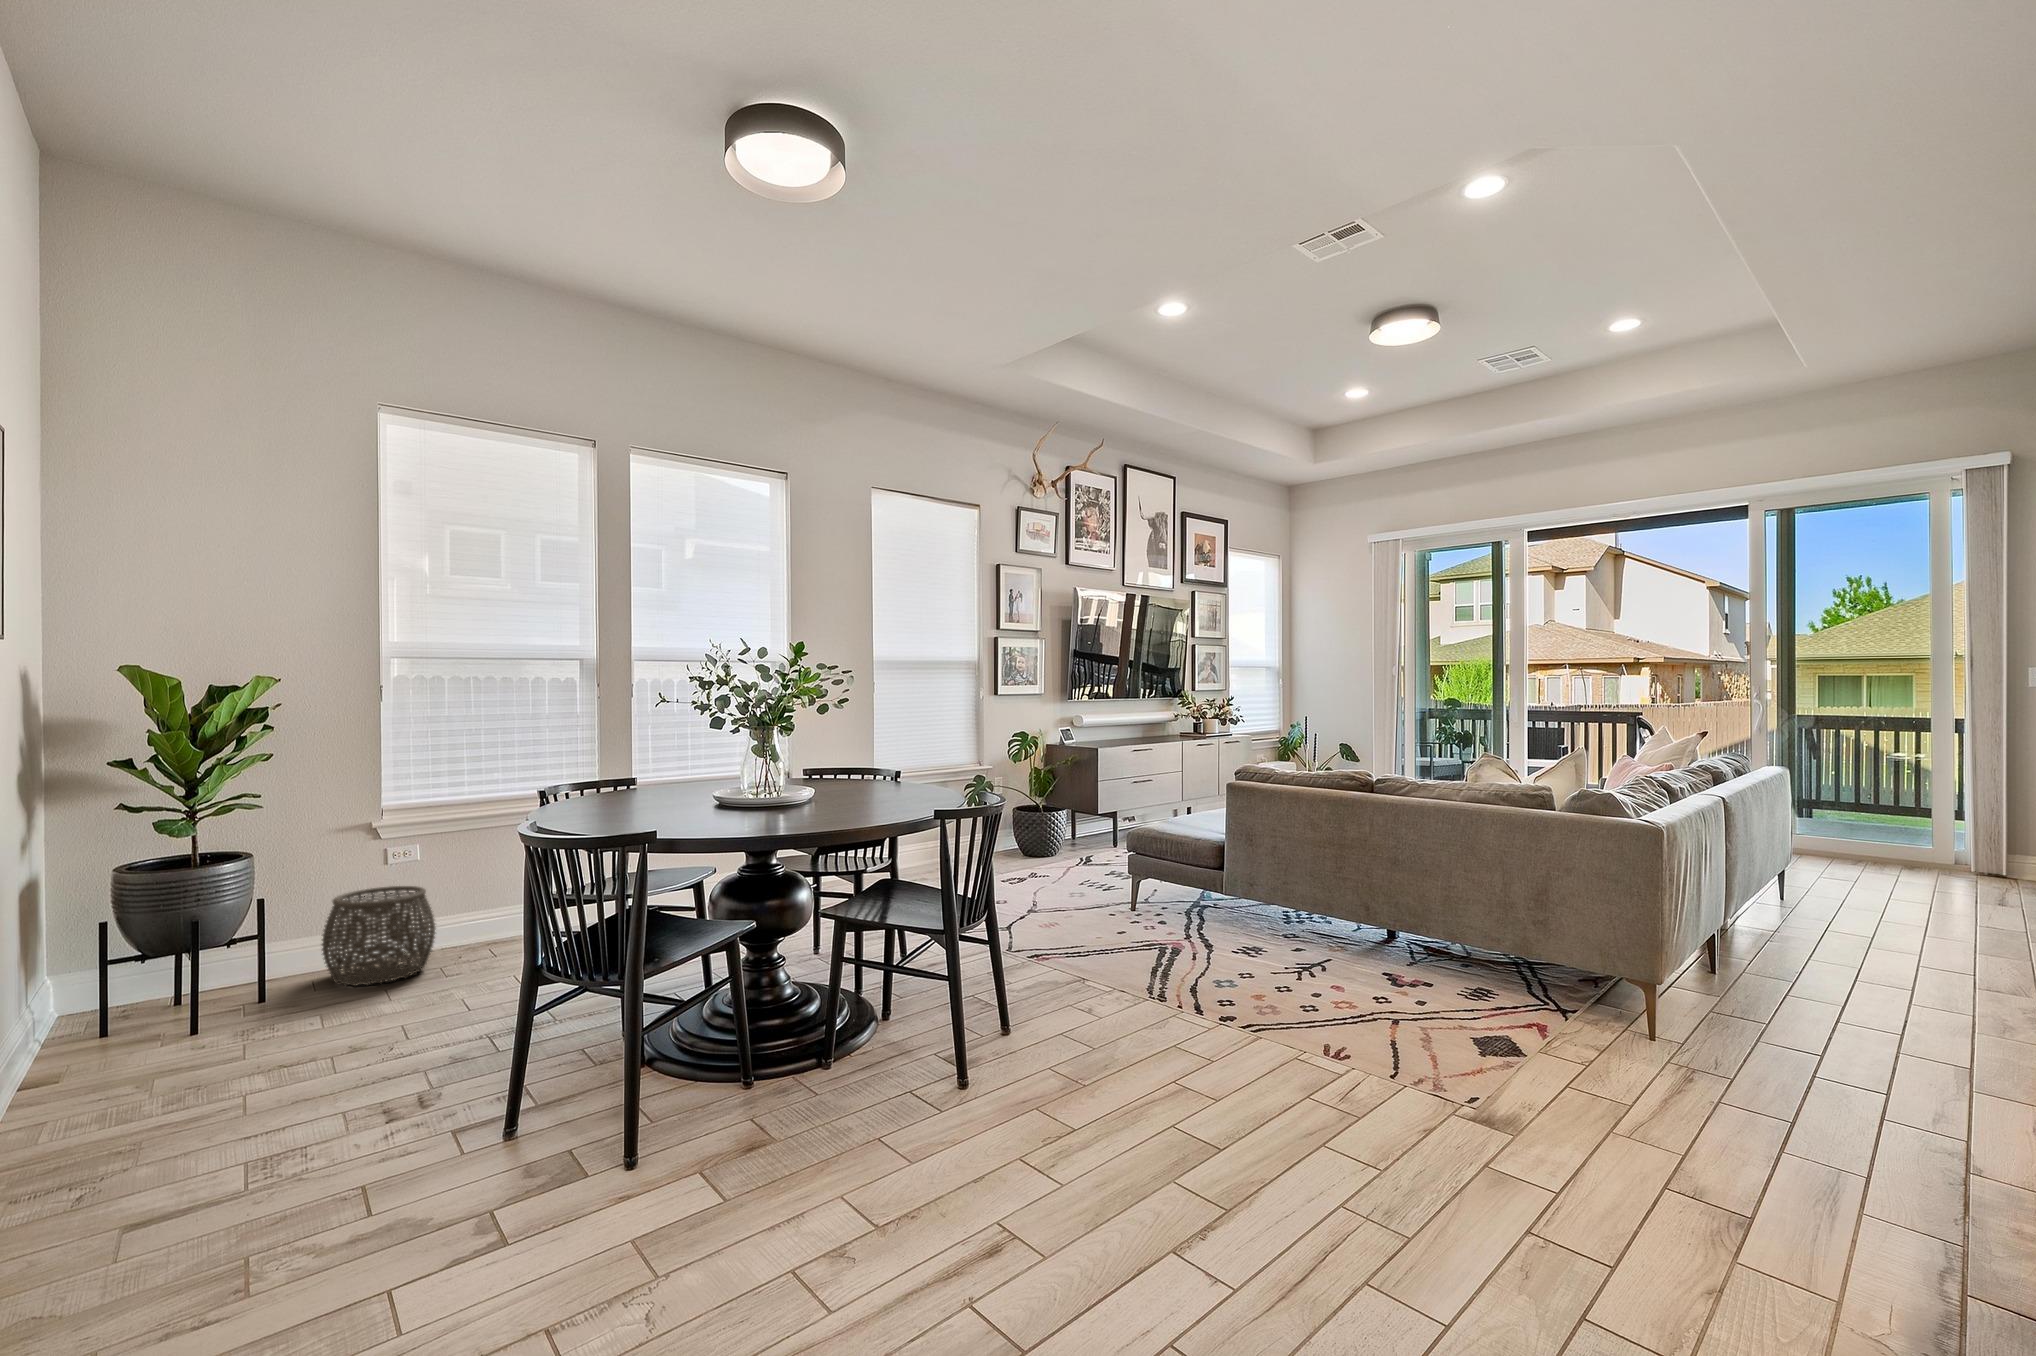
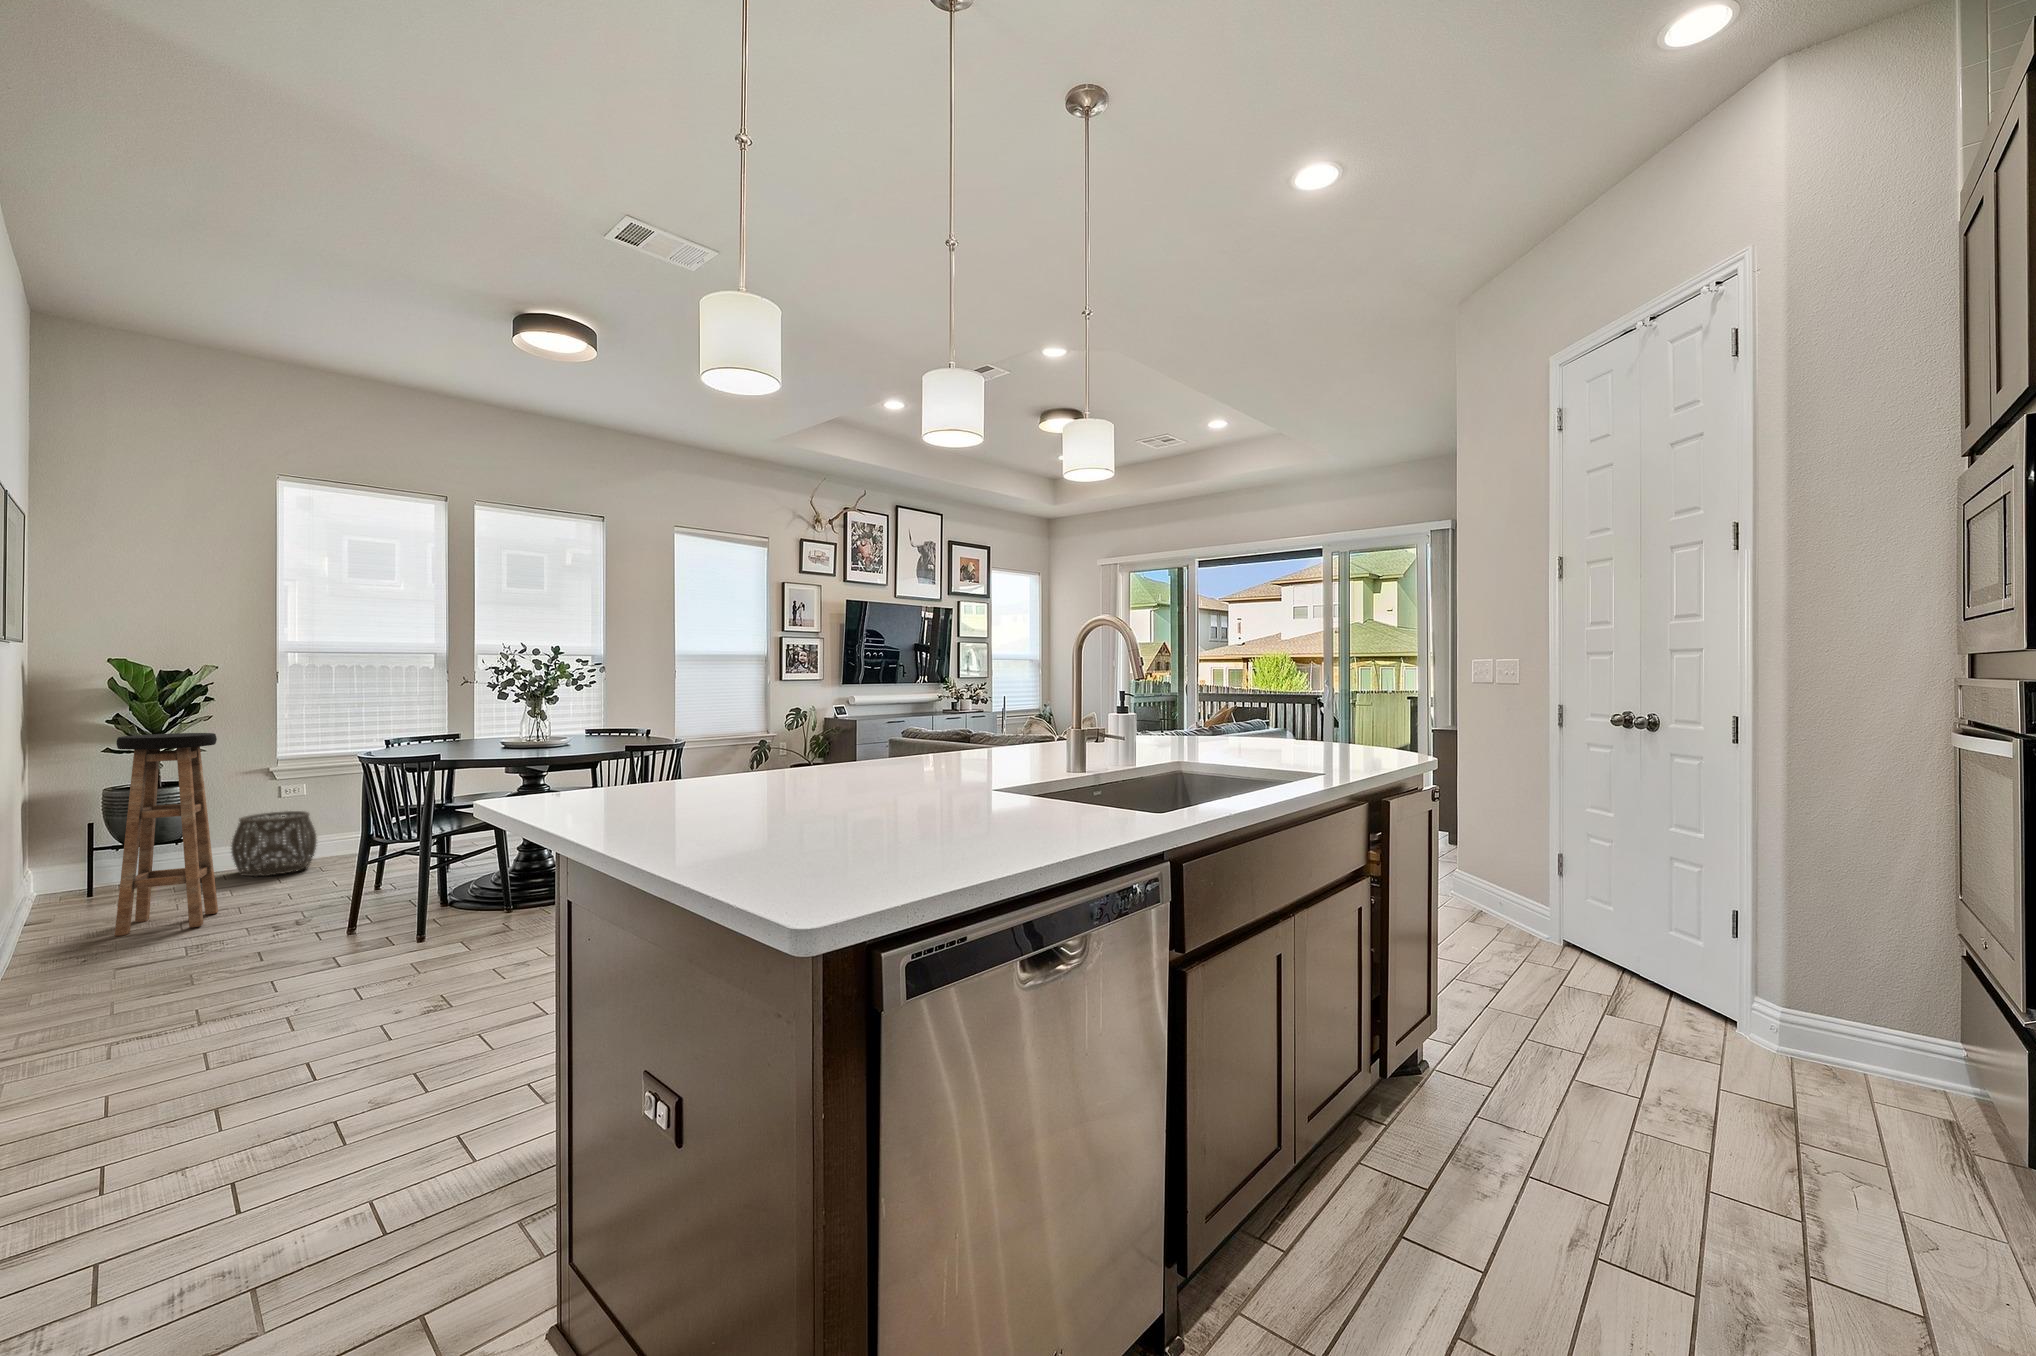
bar stool: none [160,782,312,1117] -> present [115,733,218,936]

